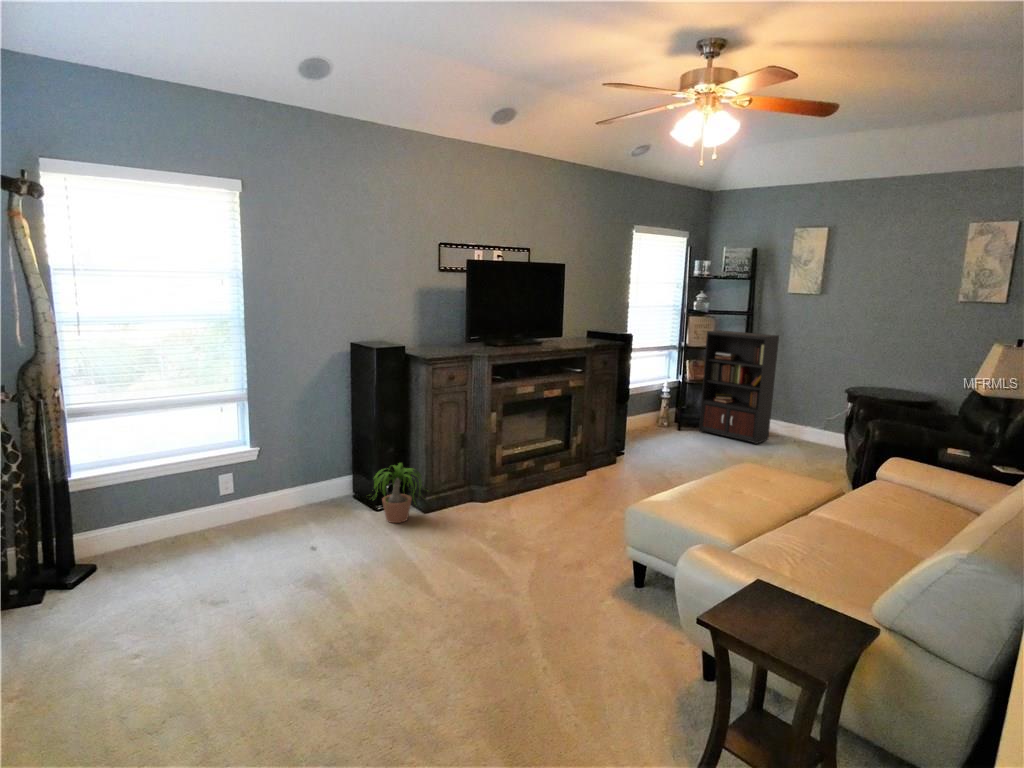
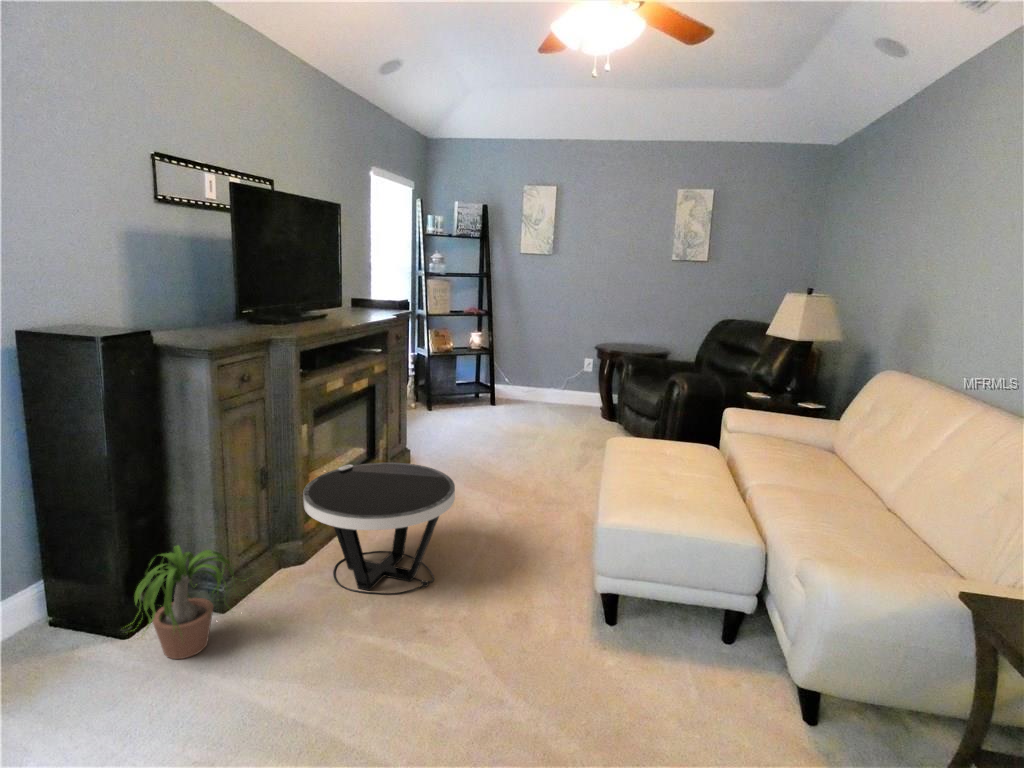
bookcase: present [699,330,795,444] -> none [453,294,543,413]
side table: none [473,443,572,531] -> present [303,463,455,594]

